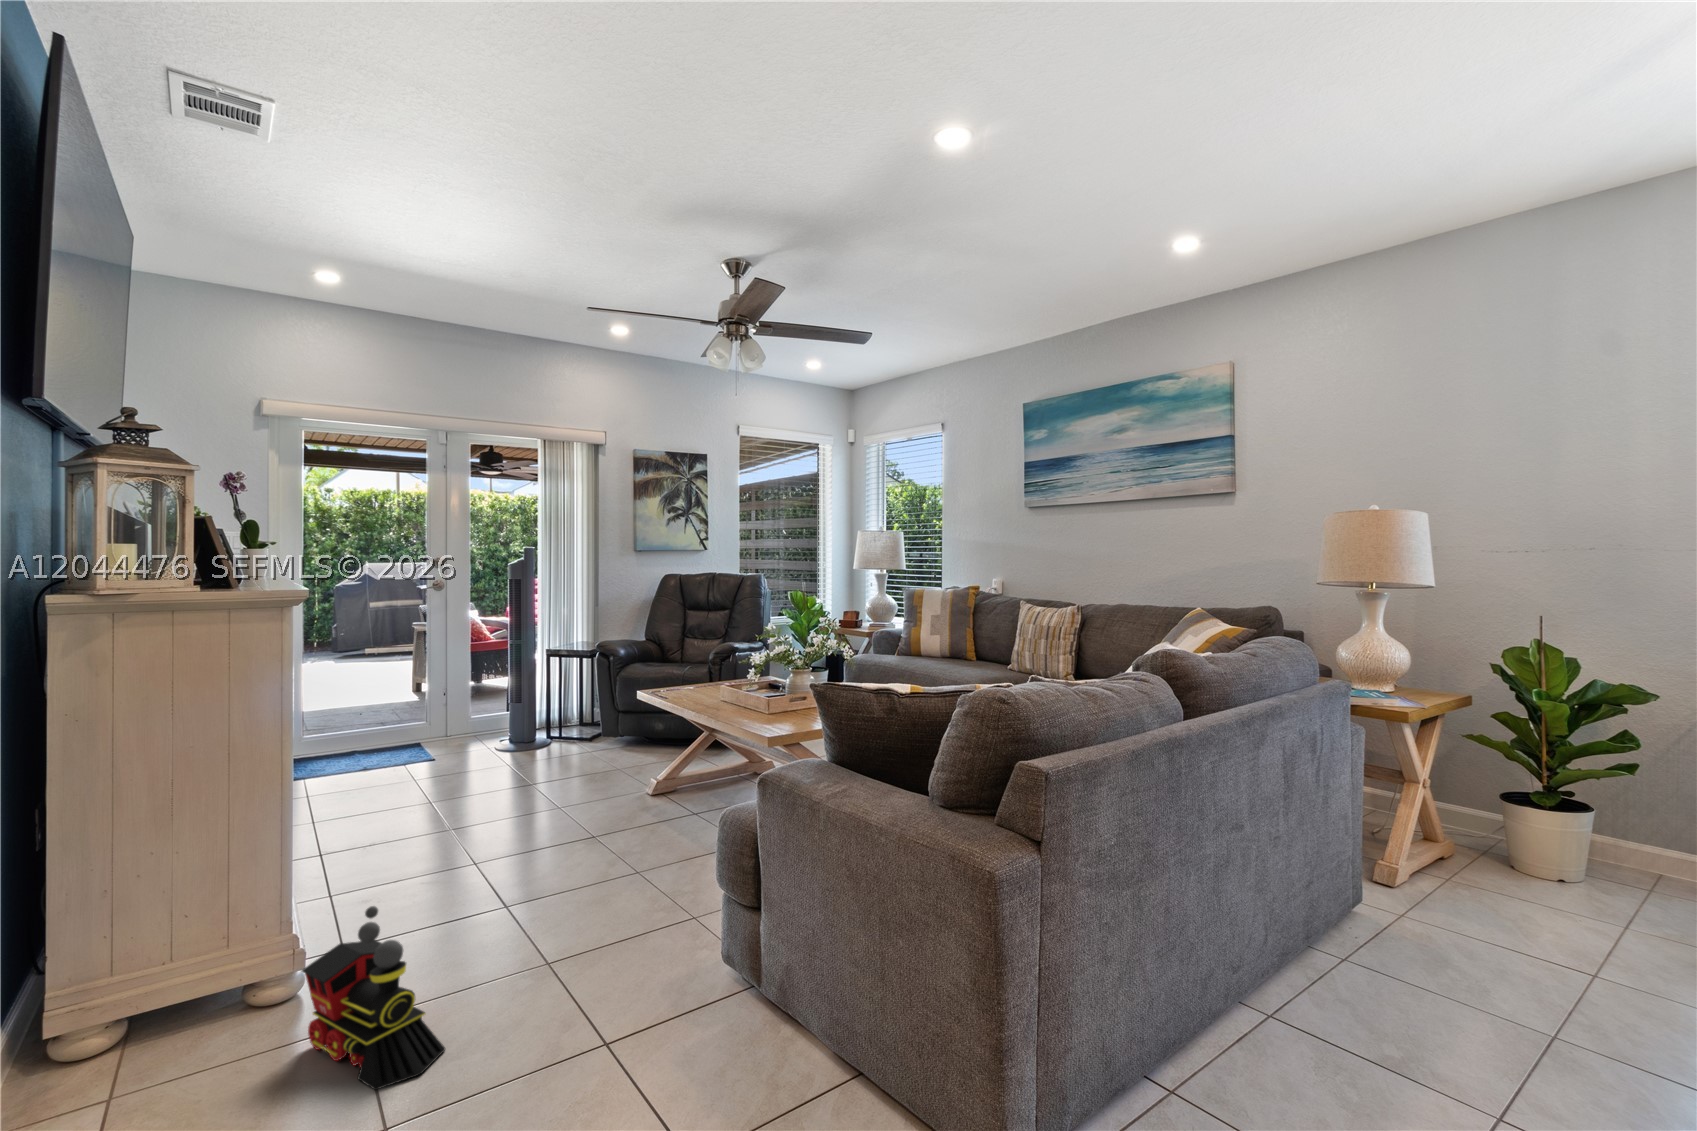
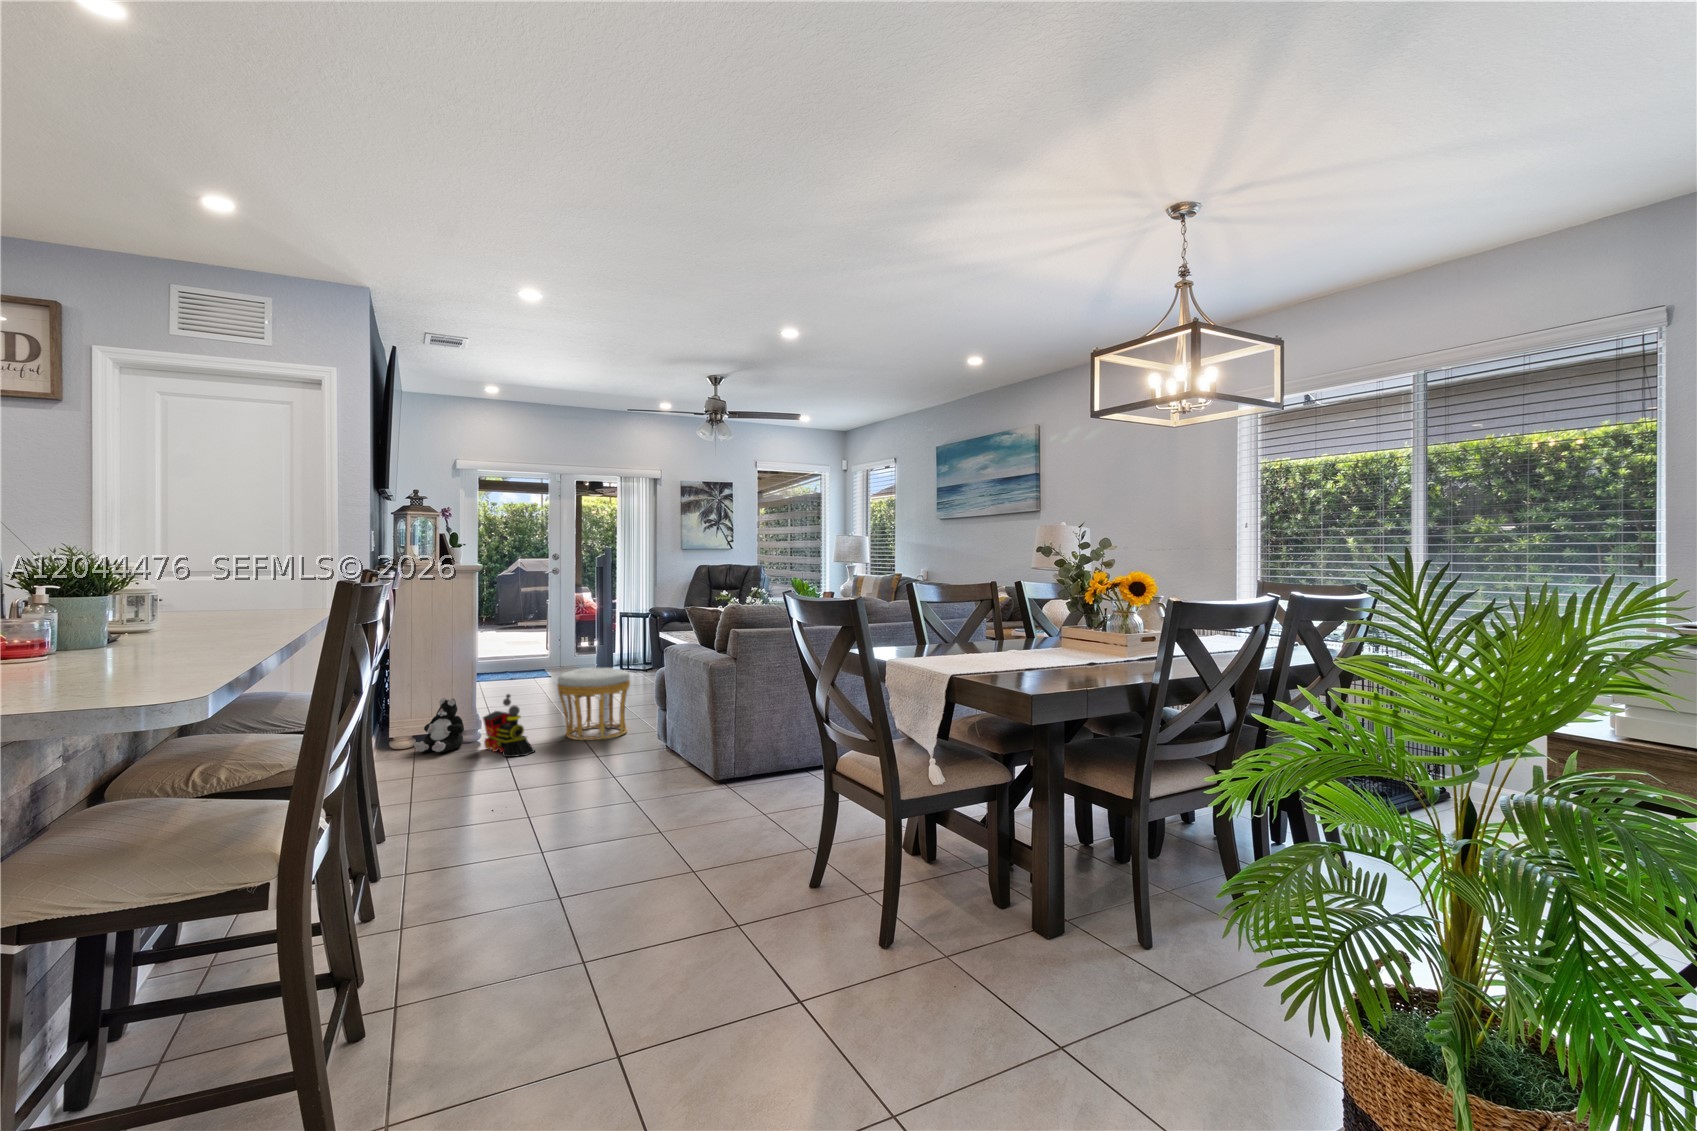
ottoman: none [486,797,644,981] -> present [557,668,630,740]
plush toy: none [103,925,253,1092] -> present [414,698,464,752]

